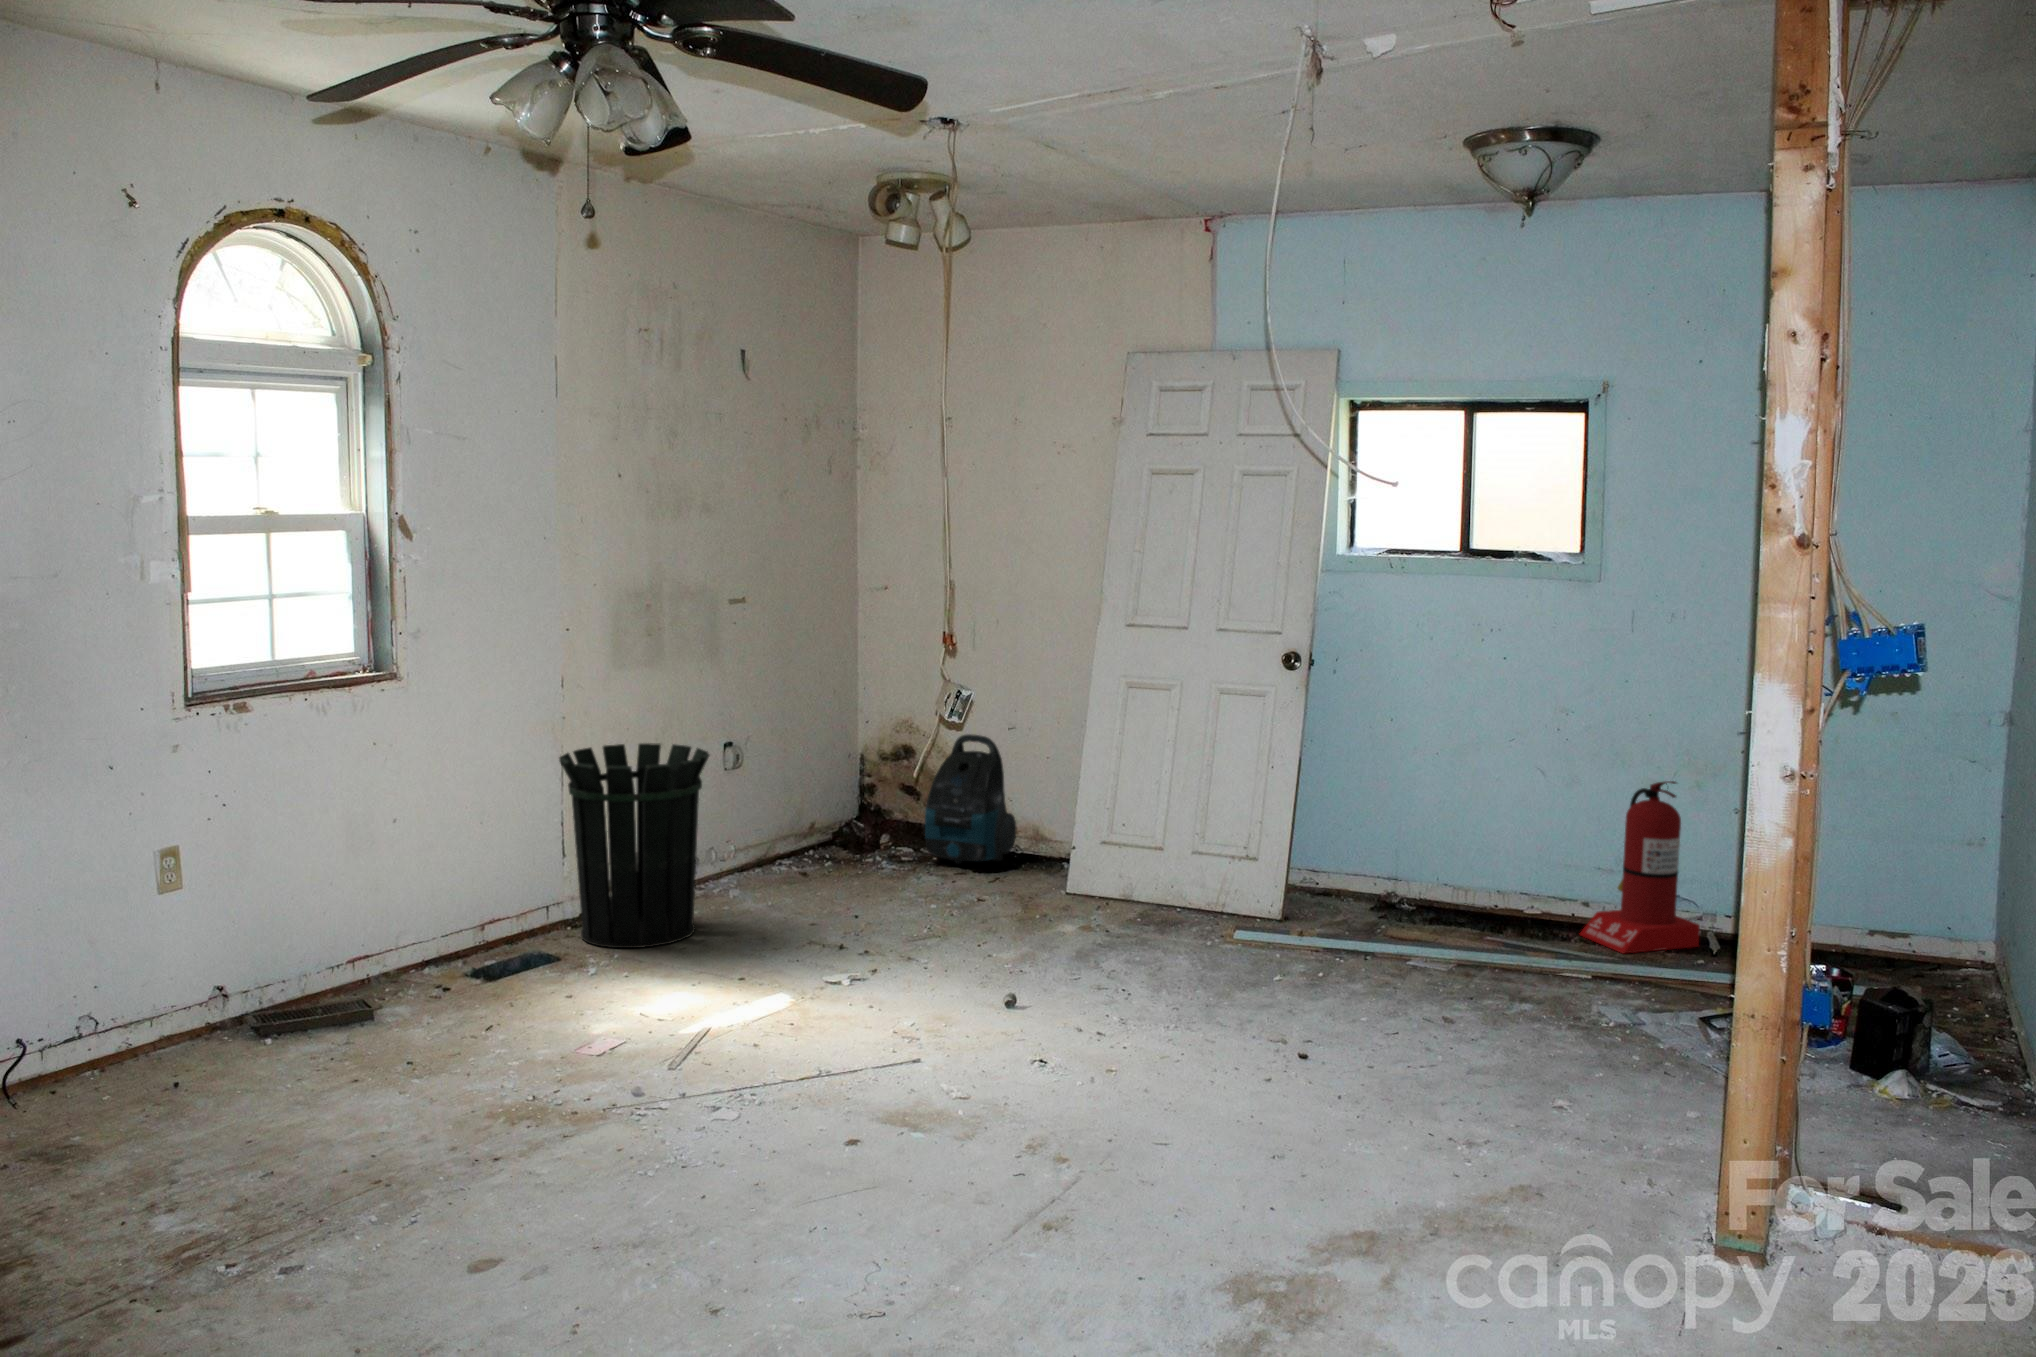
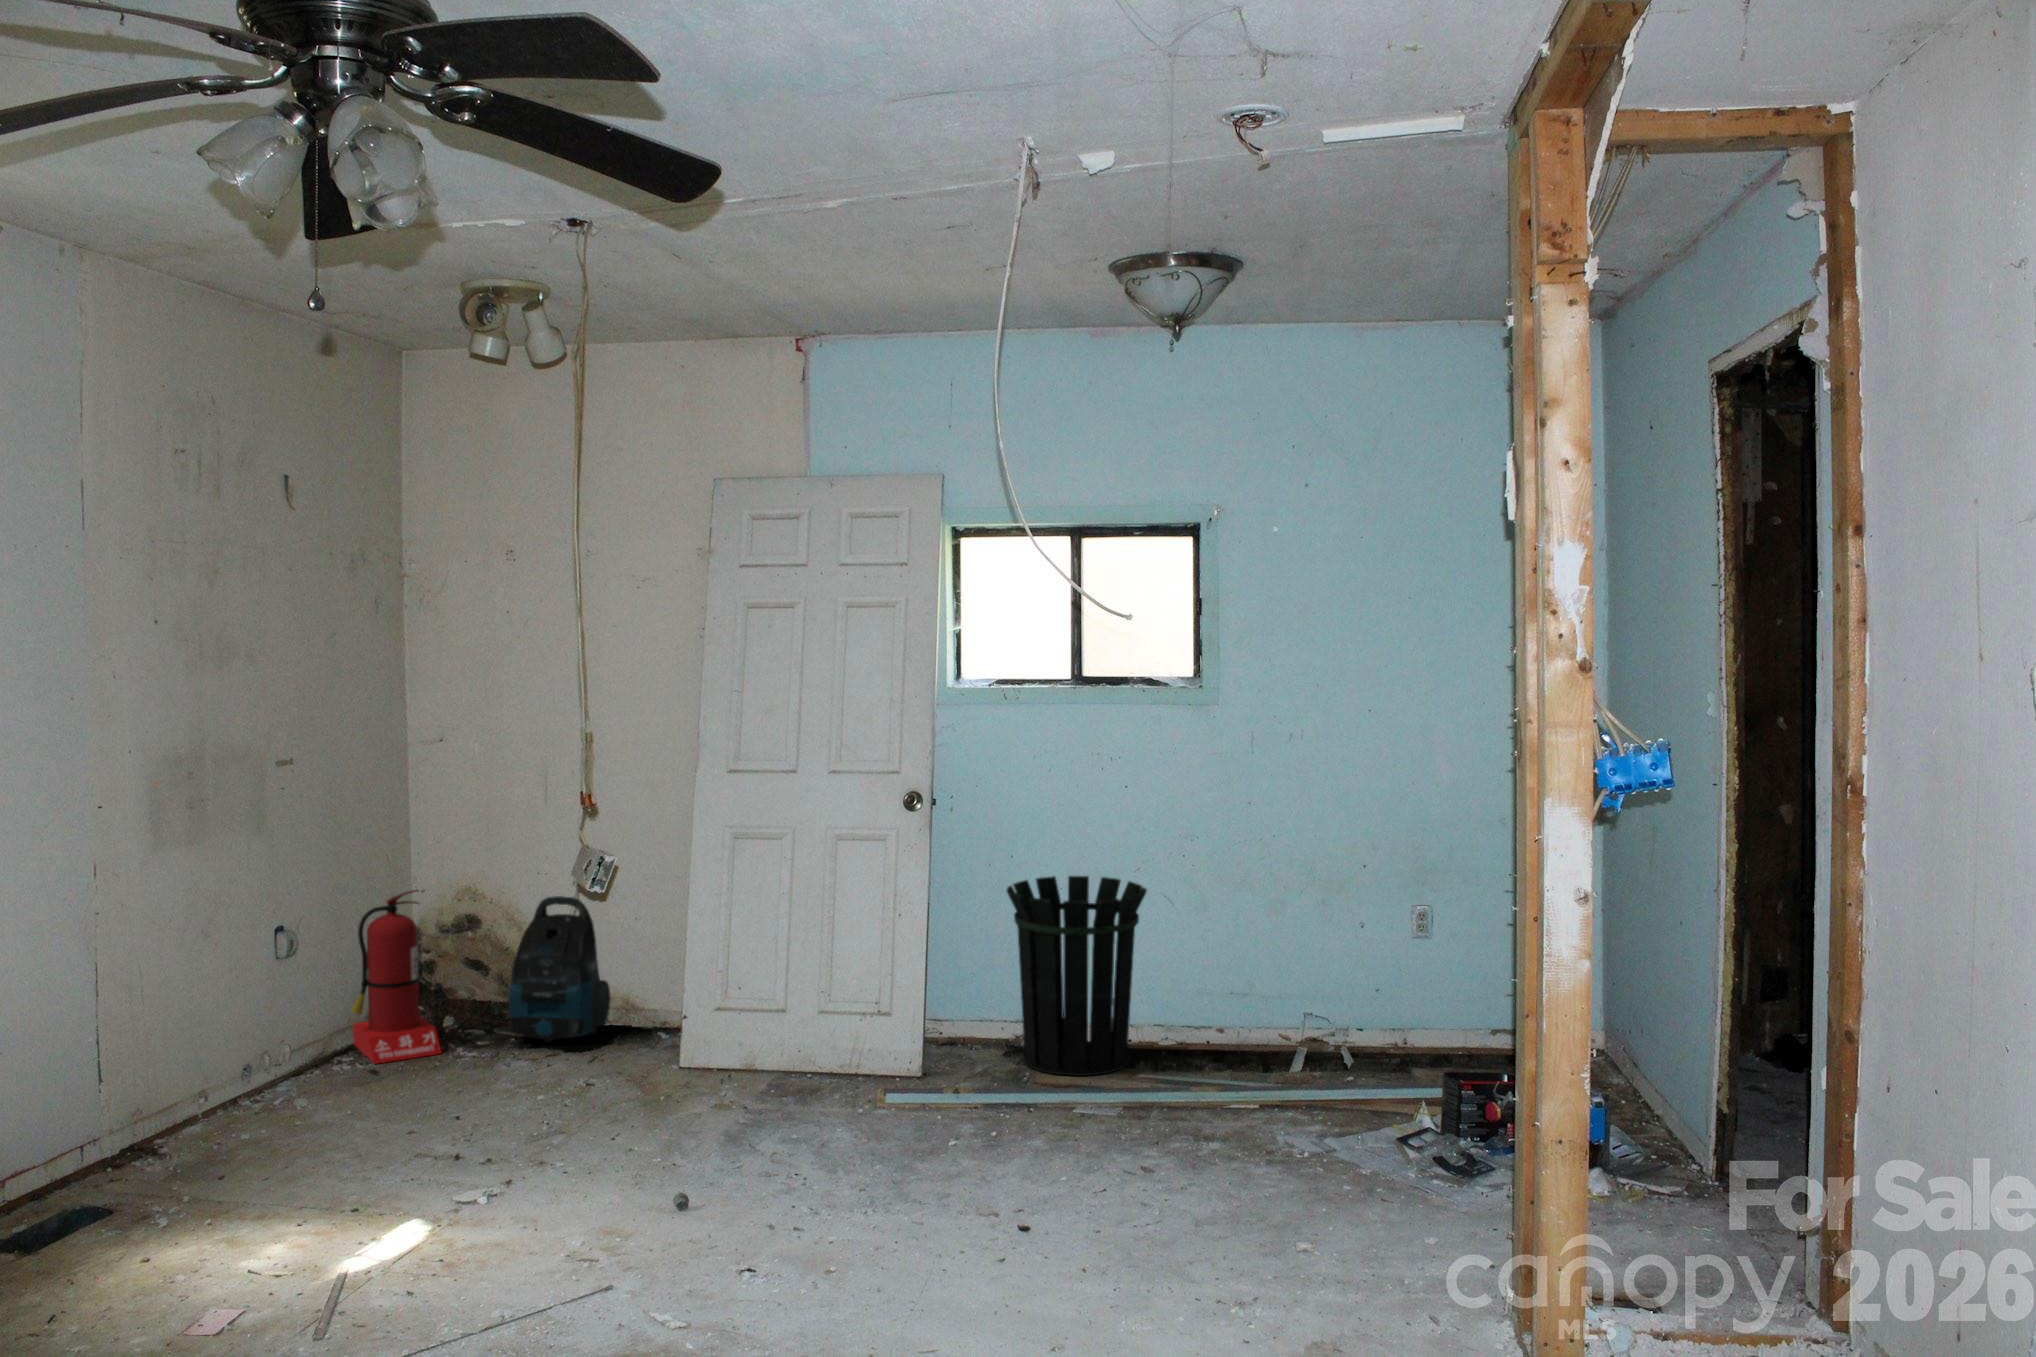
waste bin: present [559,743,709,948] -> present [1007,876,1147,1076]
fire extinguisher: present [1580,781,1700,953] -> present [351,890,441,1064]

